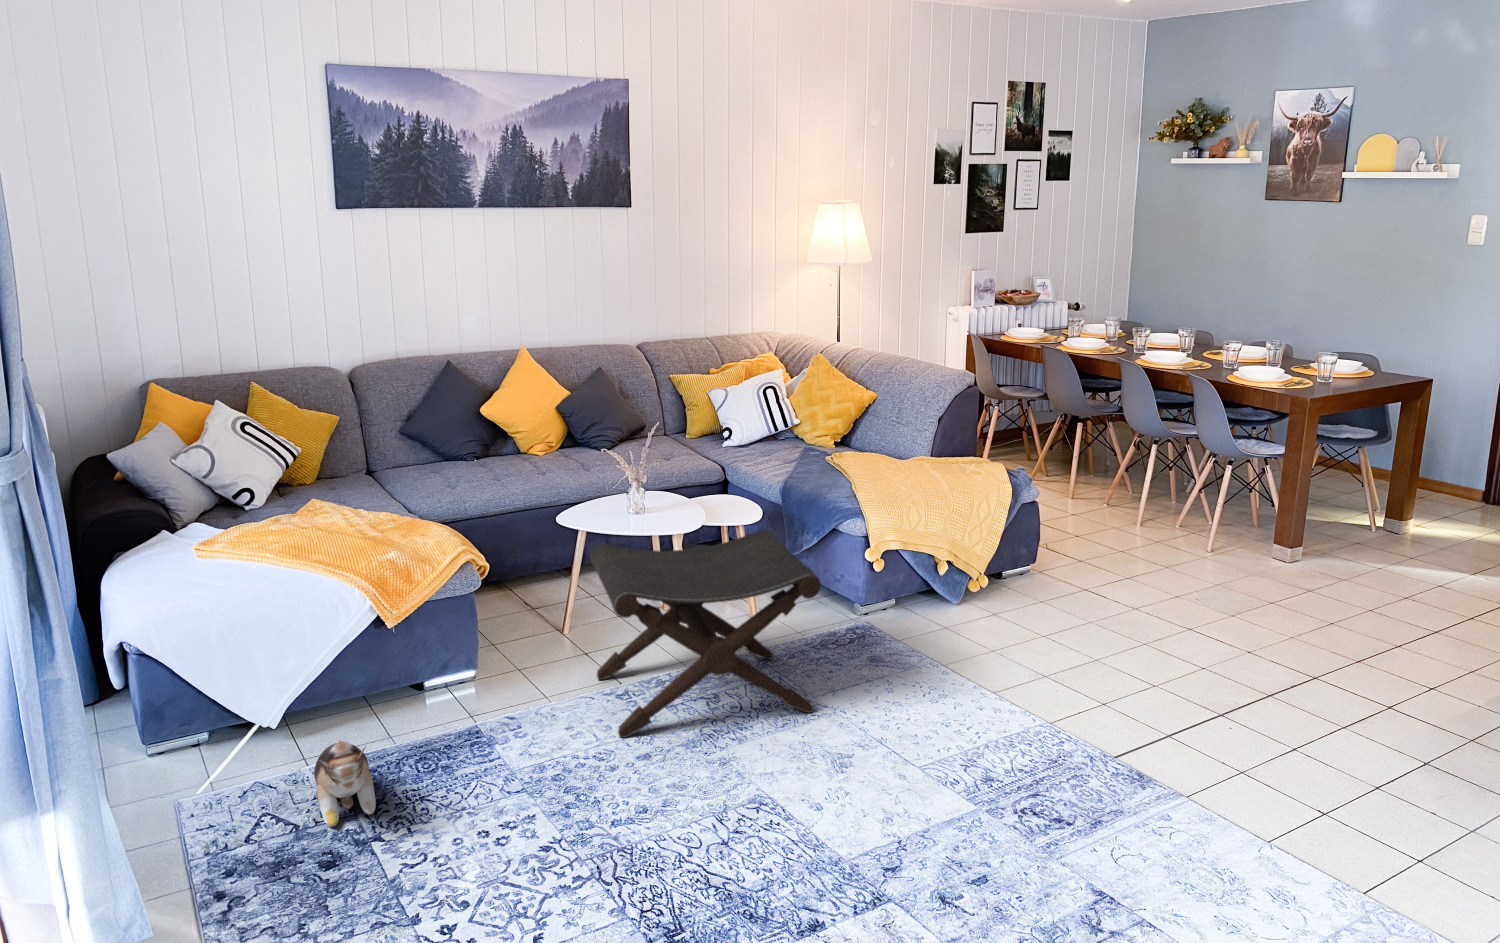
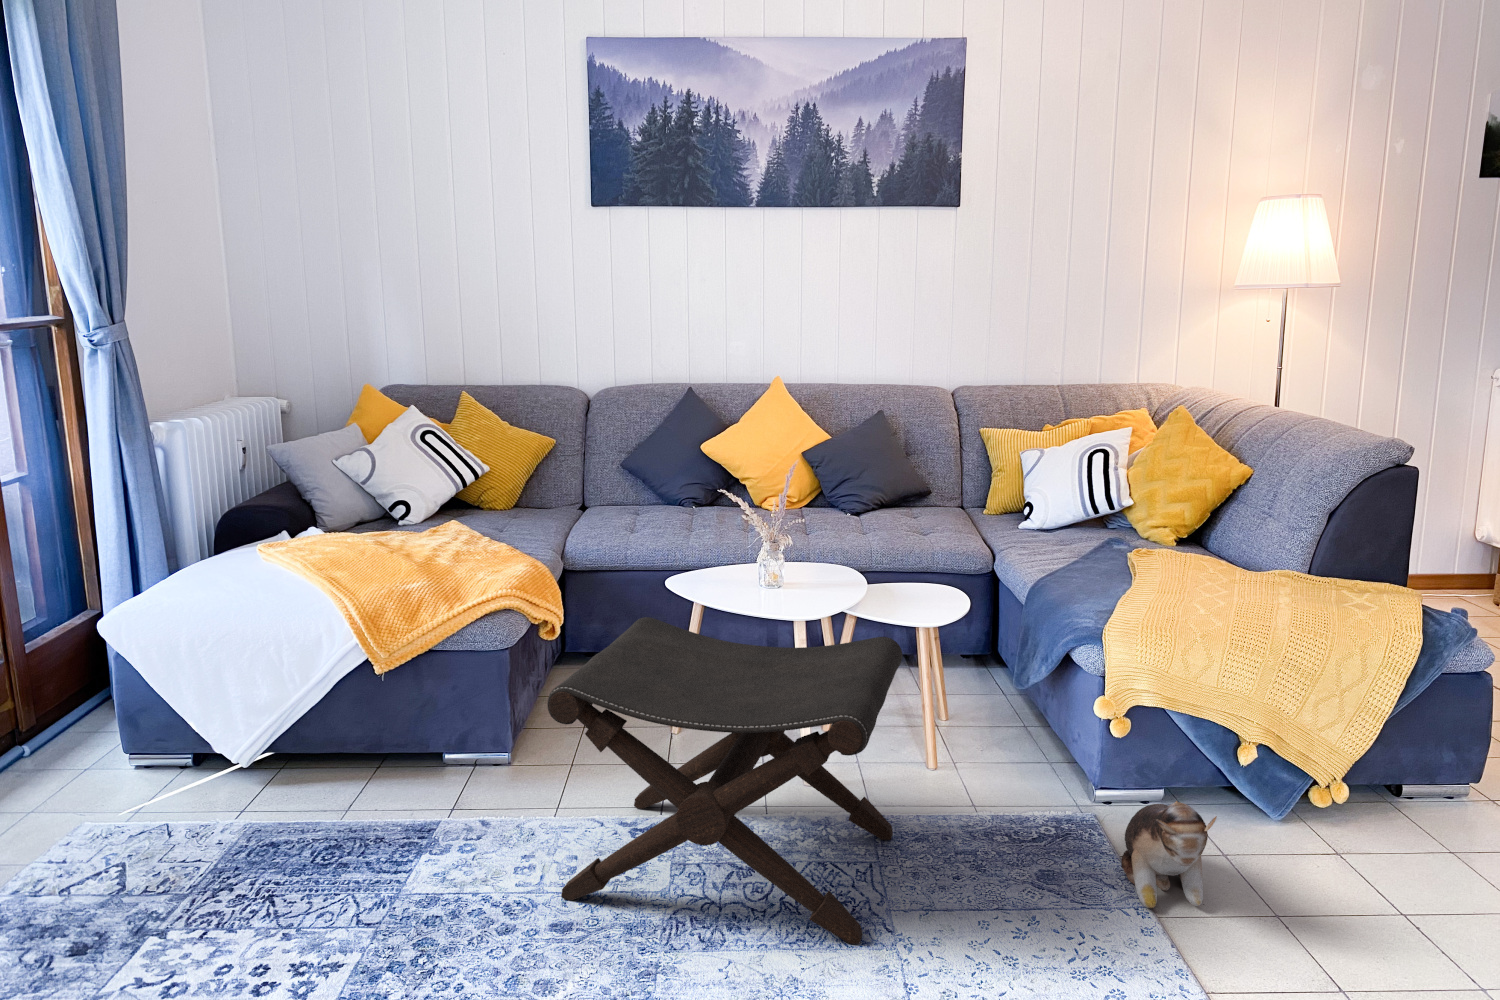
plush toy: present [314,741,376,827] -> present [1121,801,1217,908]

